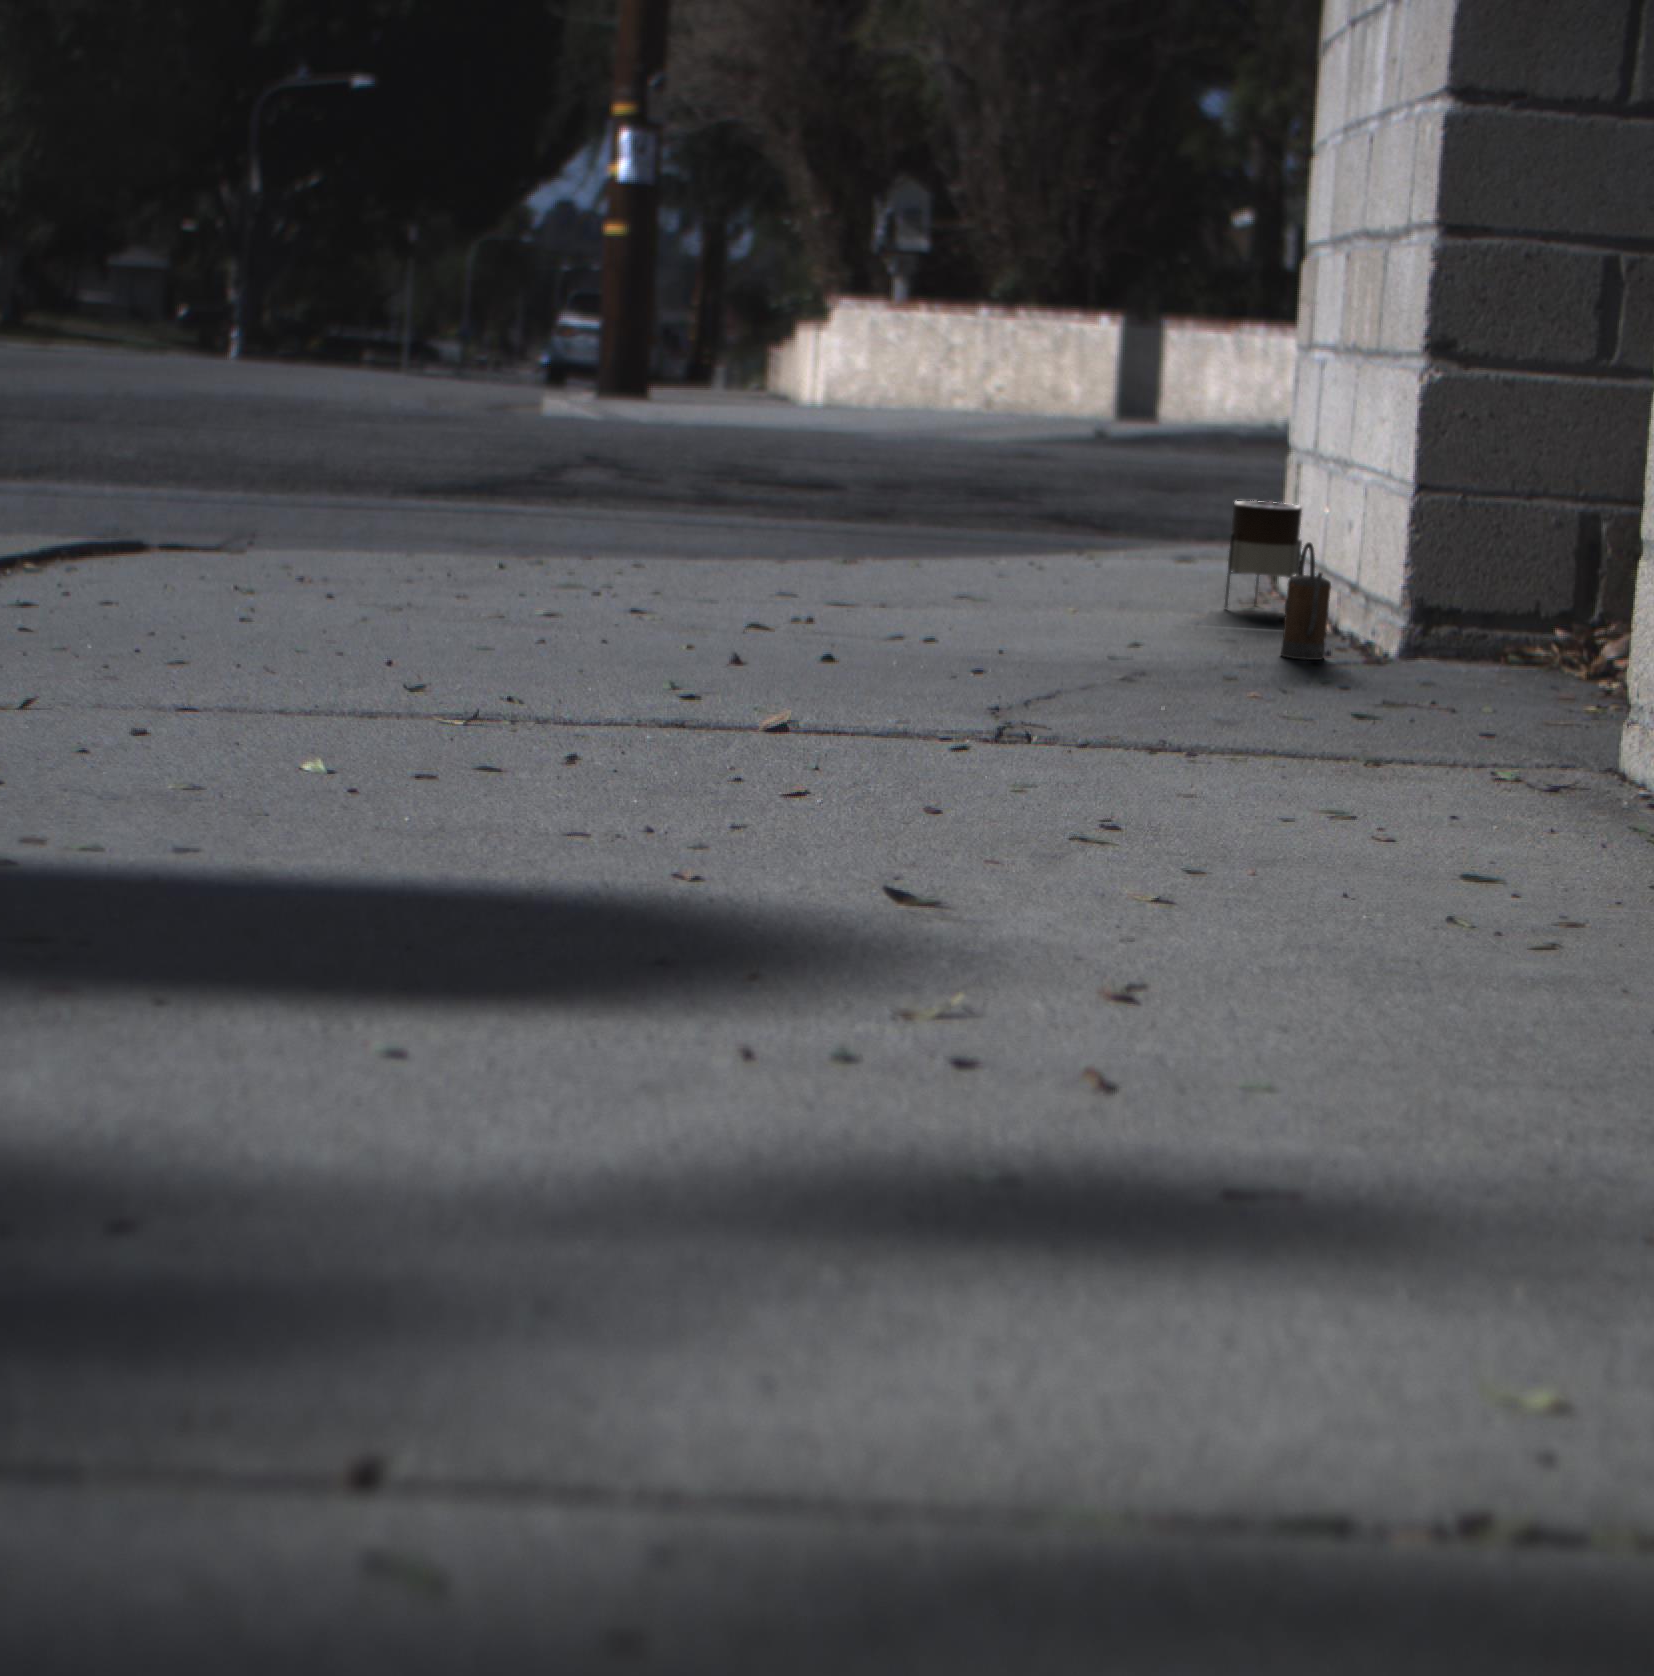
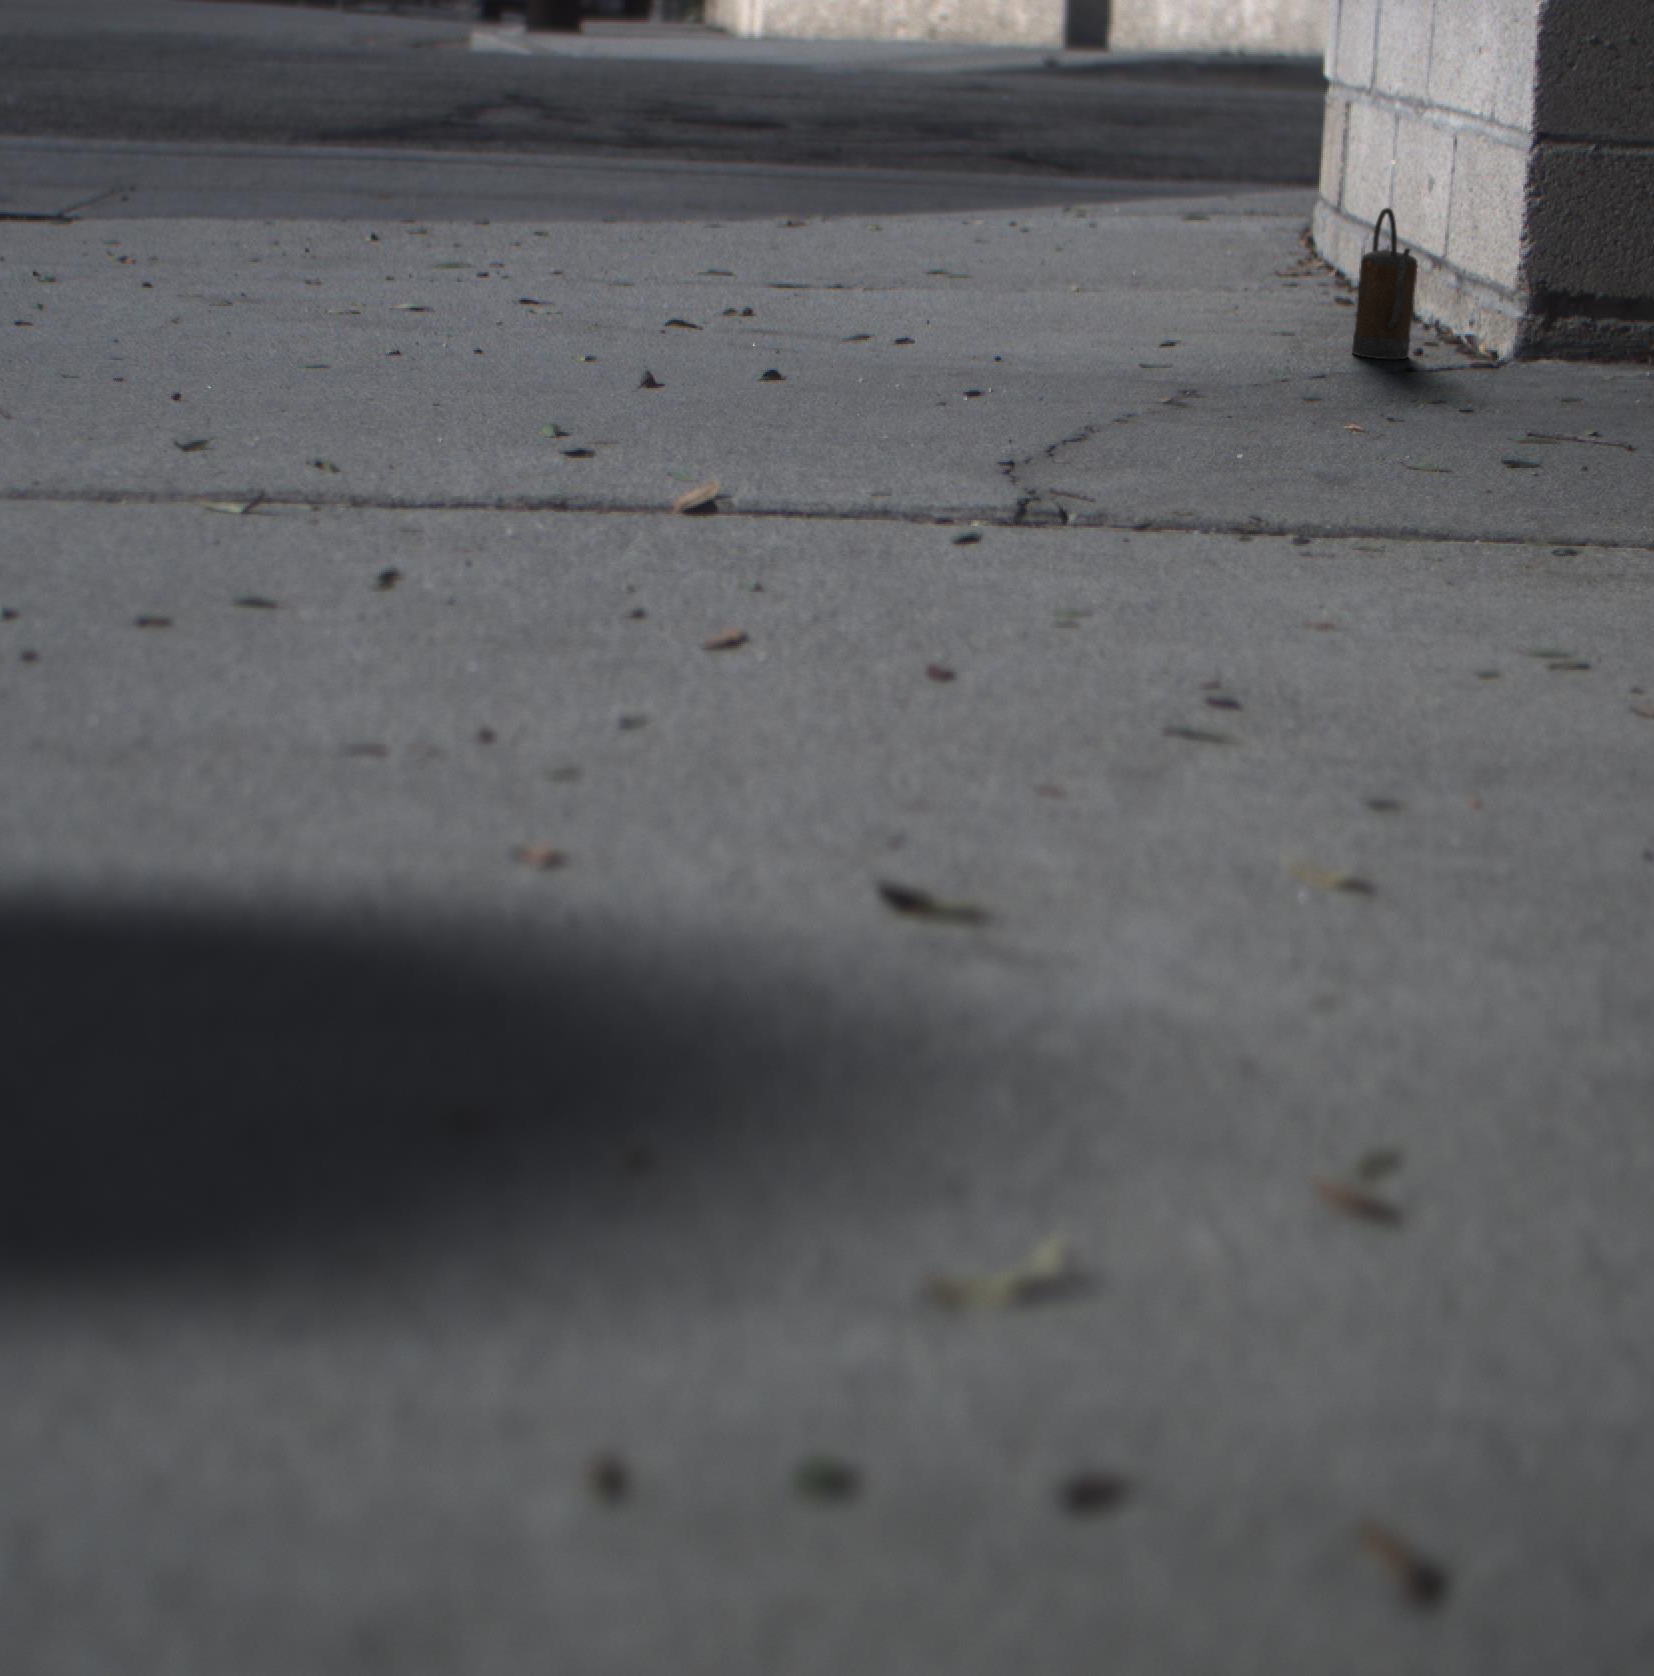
planter: present [1224,501,1302,607] -> none [1257,150,1352,287]

